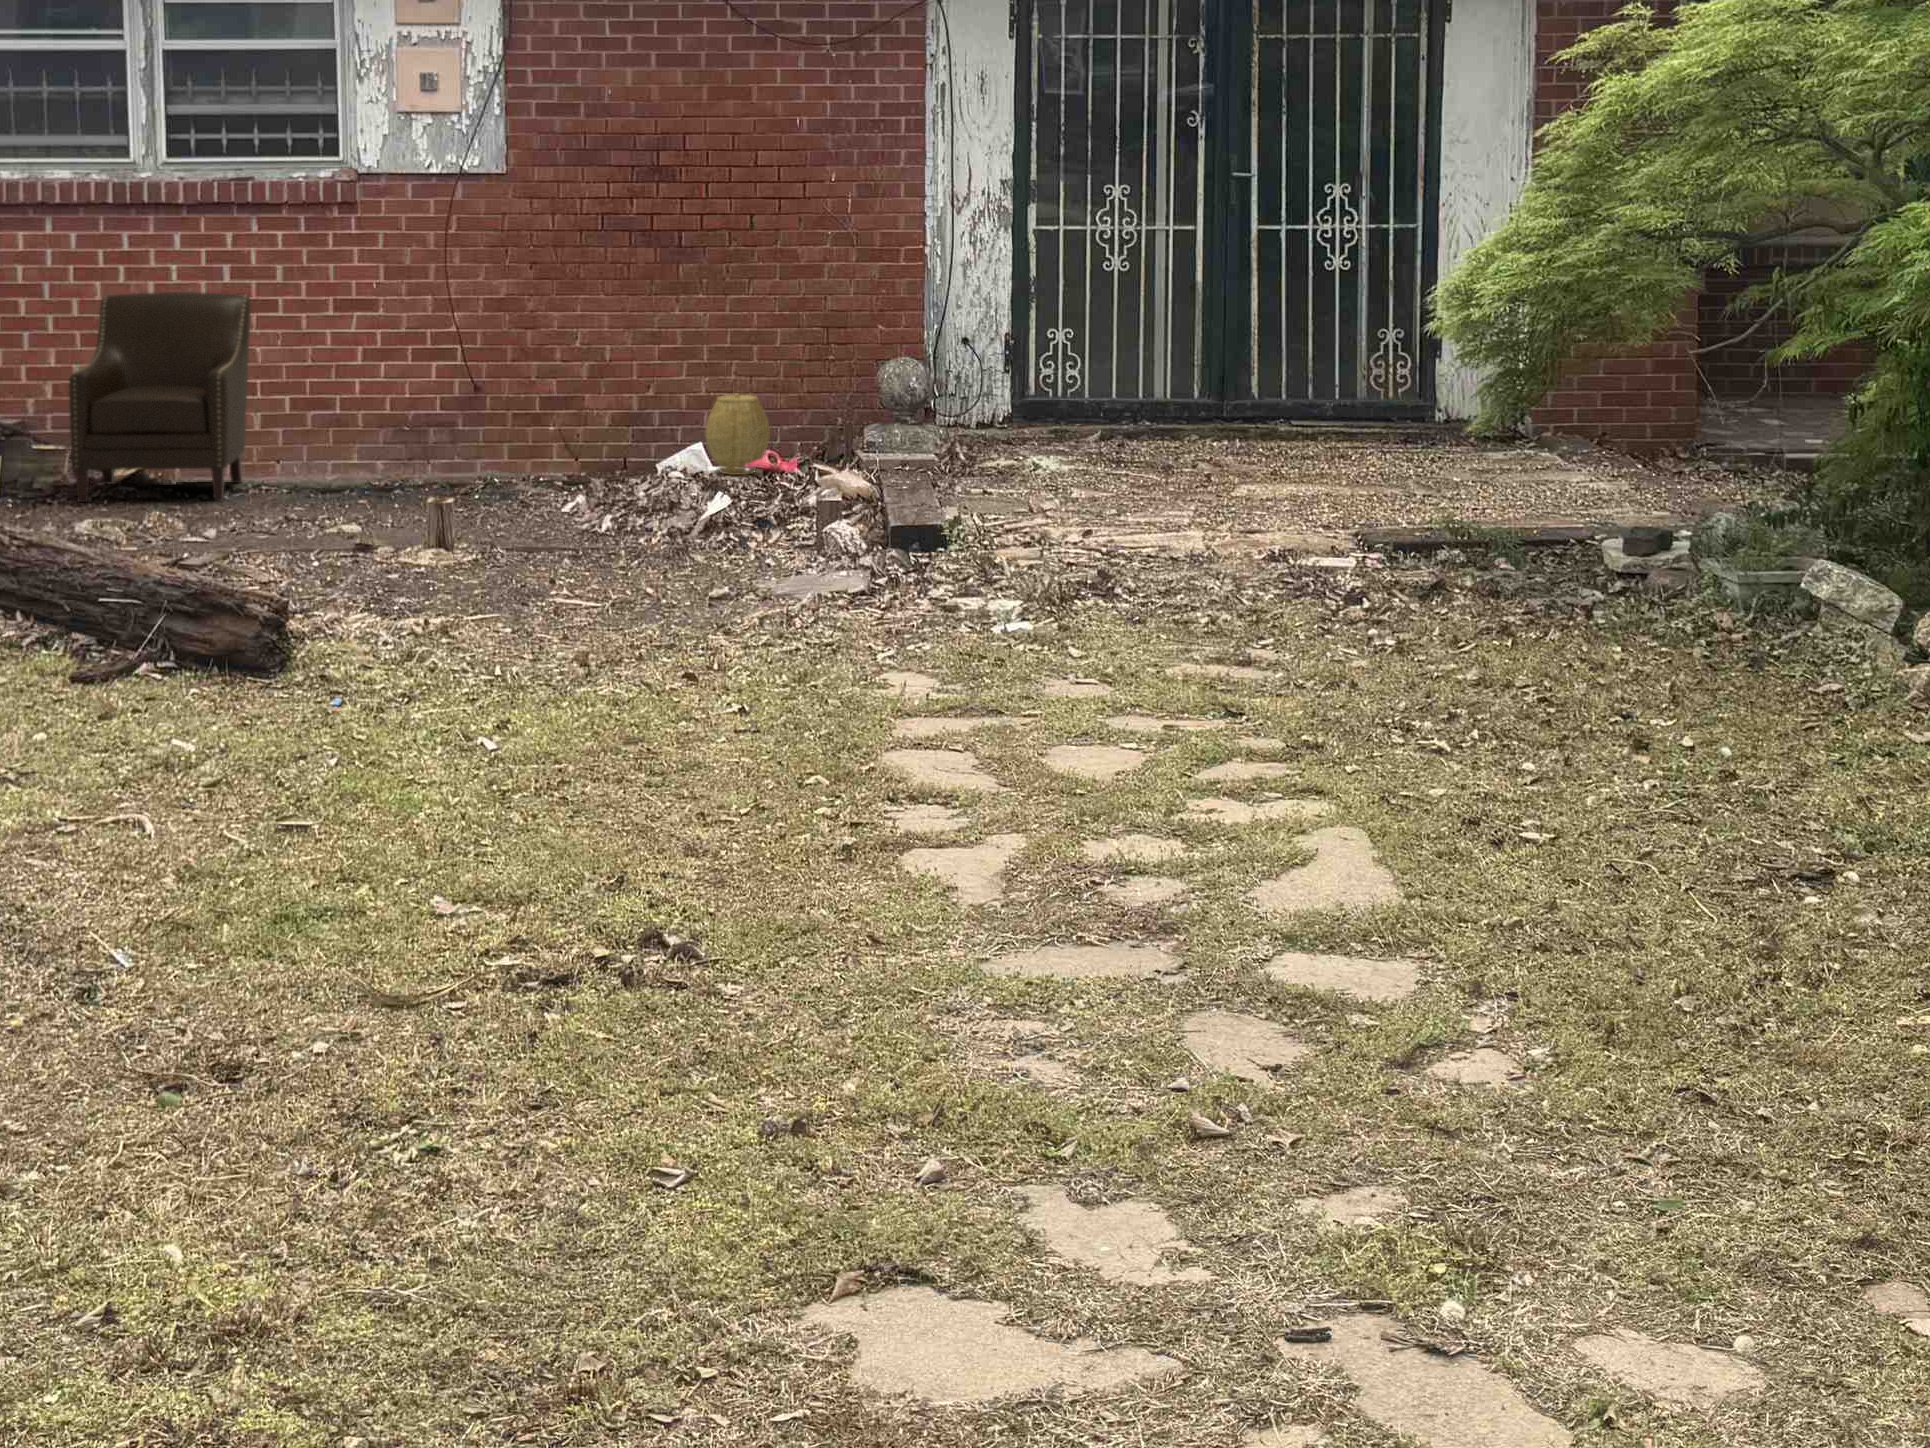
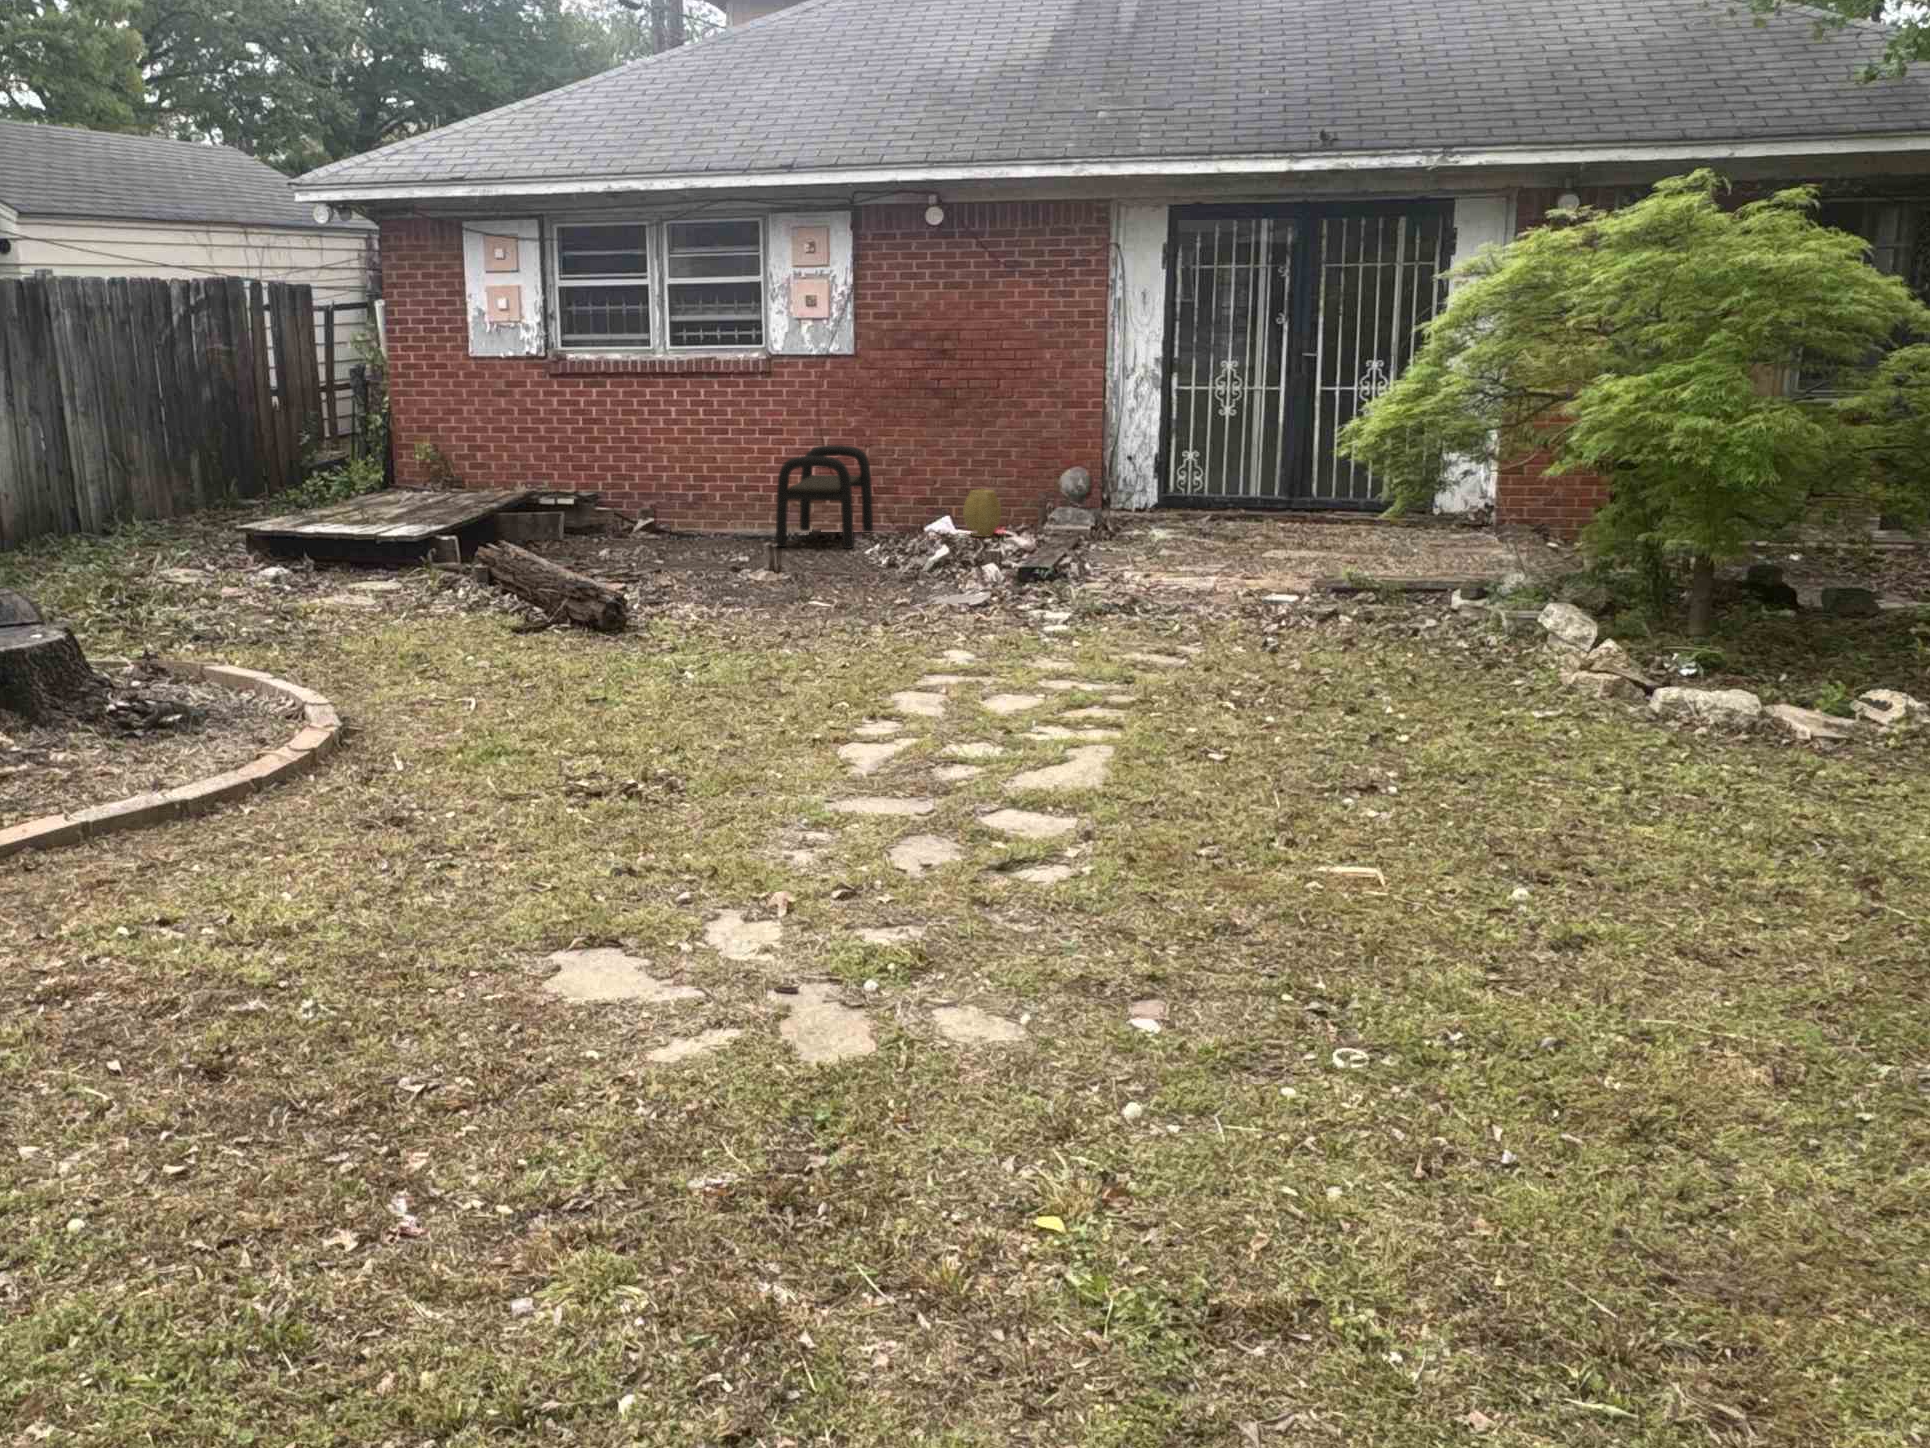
chair: present [69,292,251,502] -> none [606,425,711,541]
bench: none [403,325,546,506] -> present [776,445,873,549]

